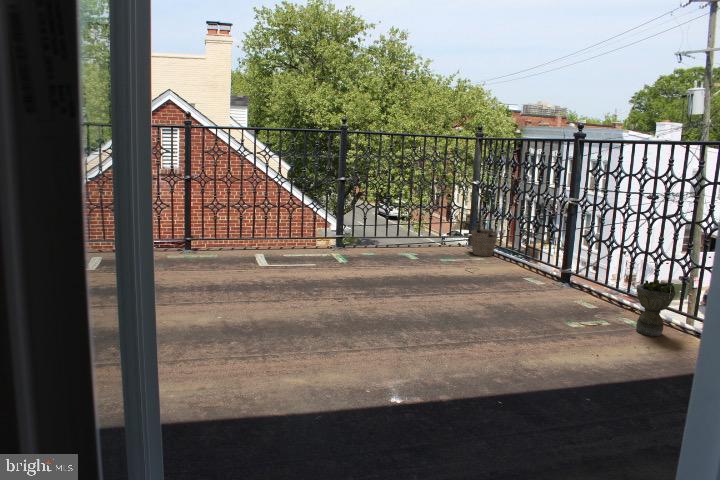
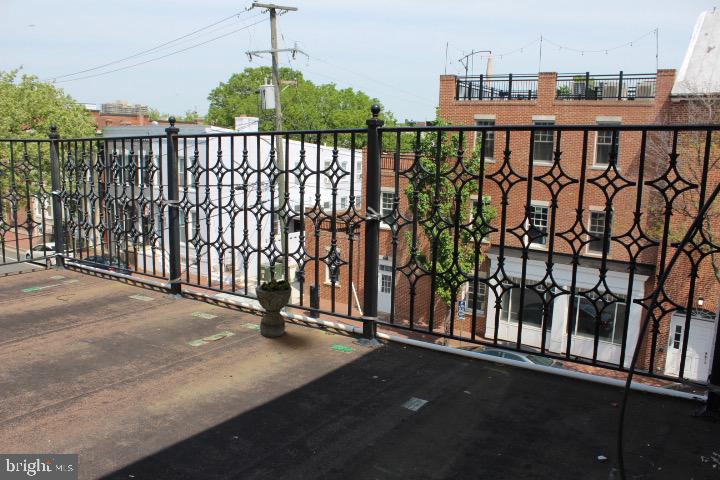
bucket: present [471,229,498,256] -> none [56,244,95,277]

